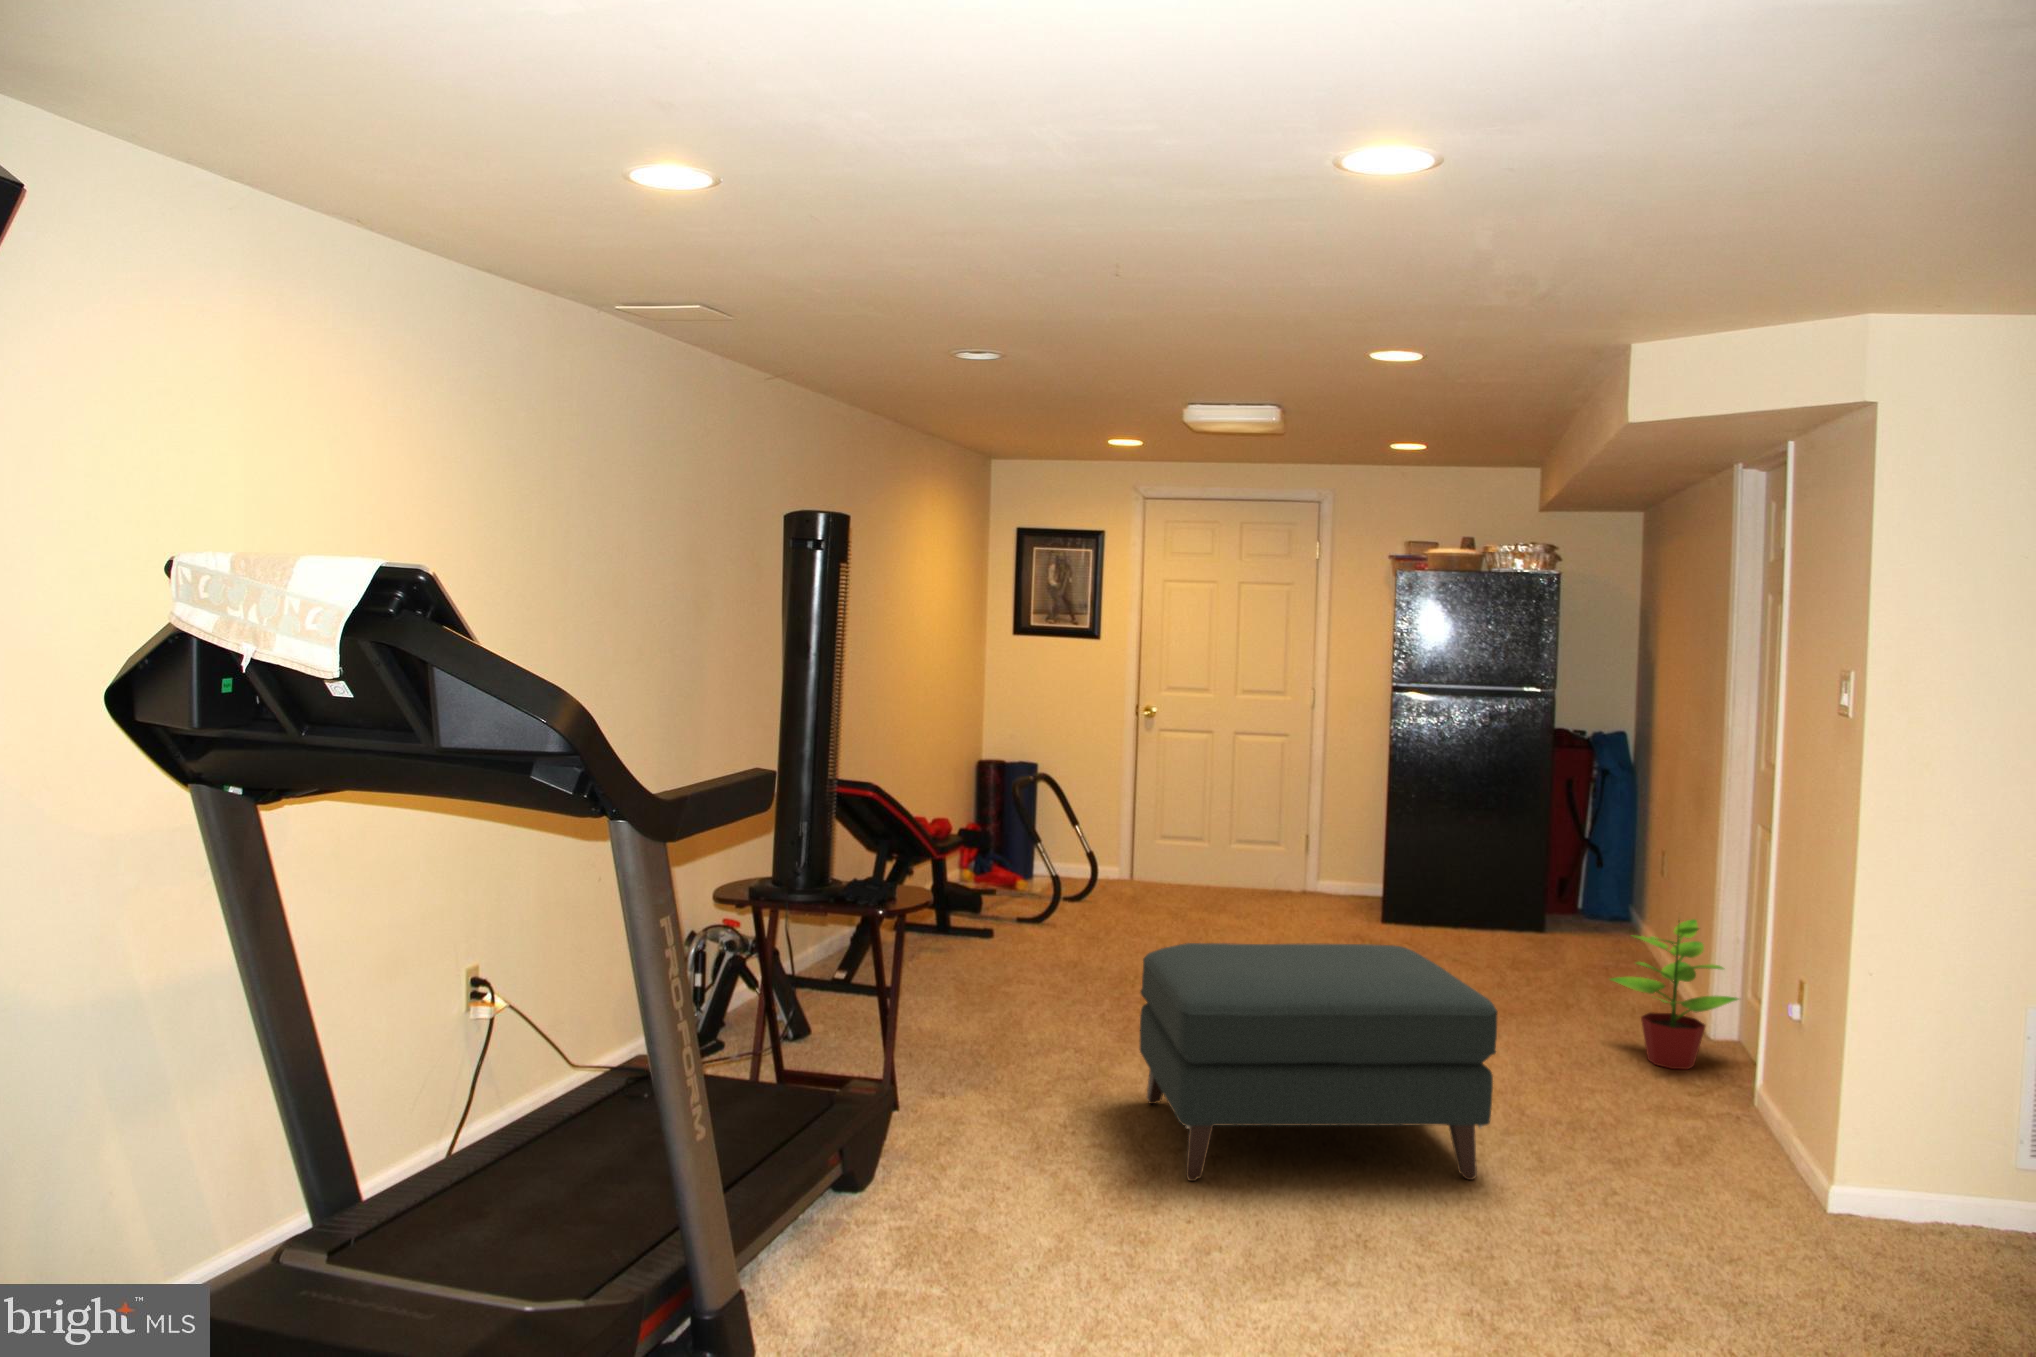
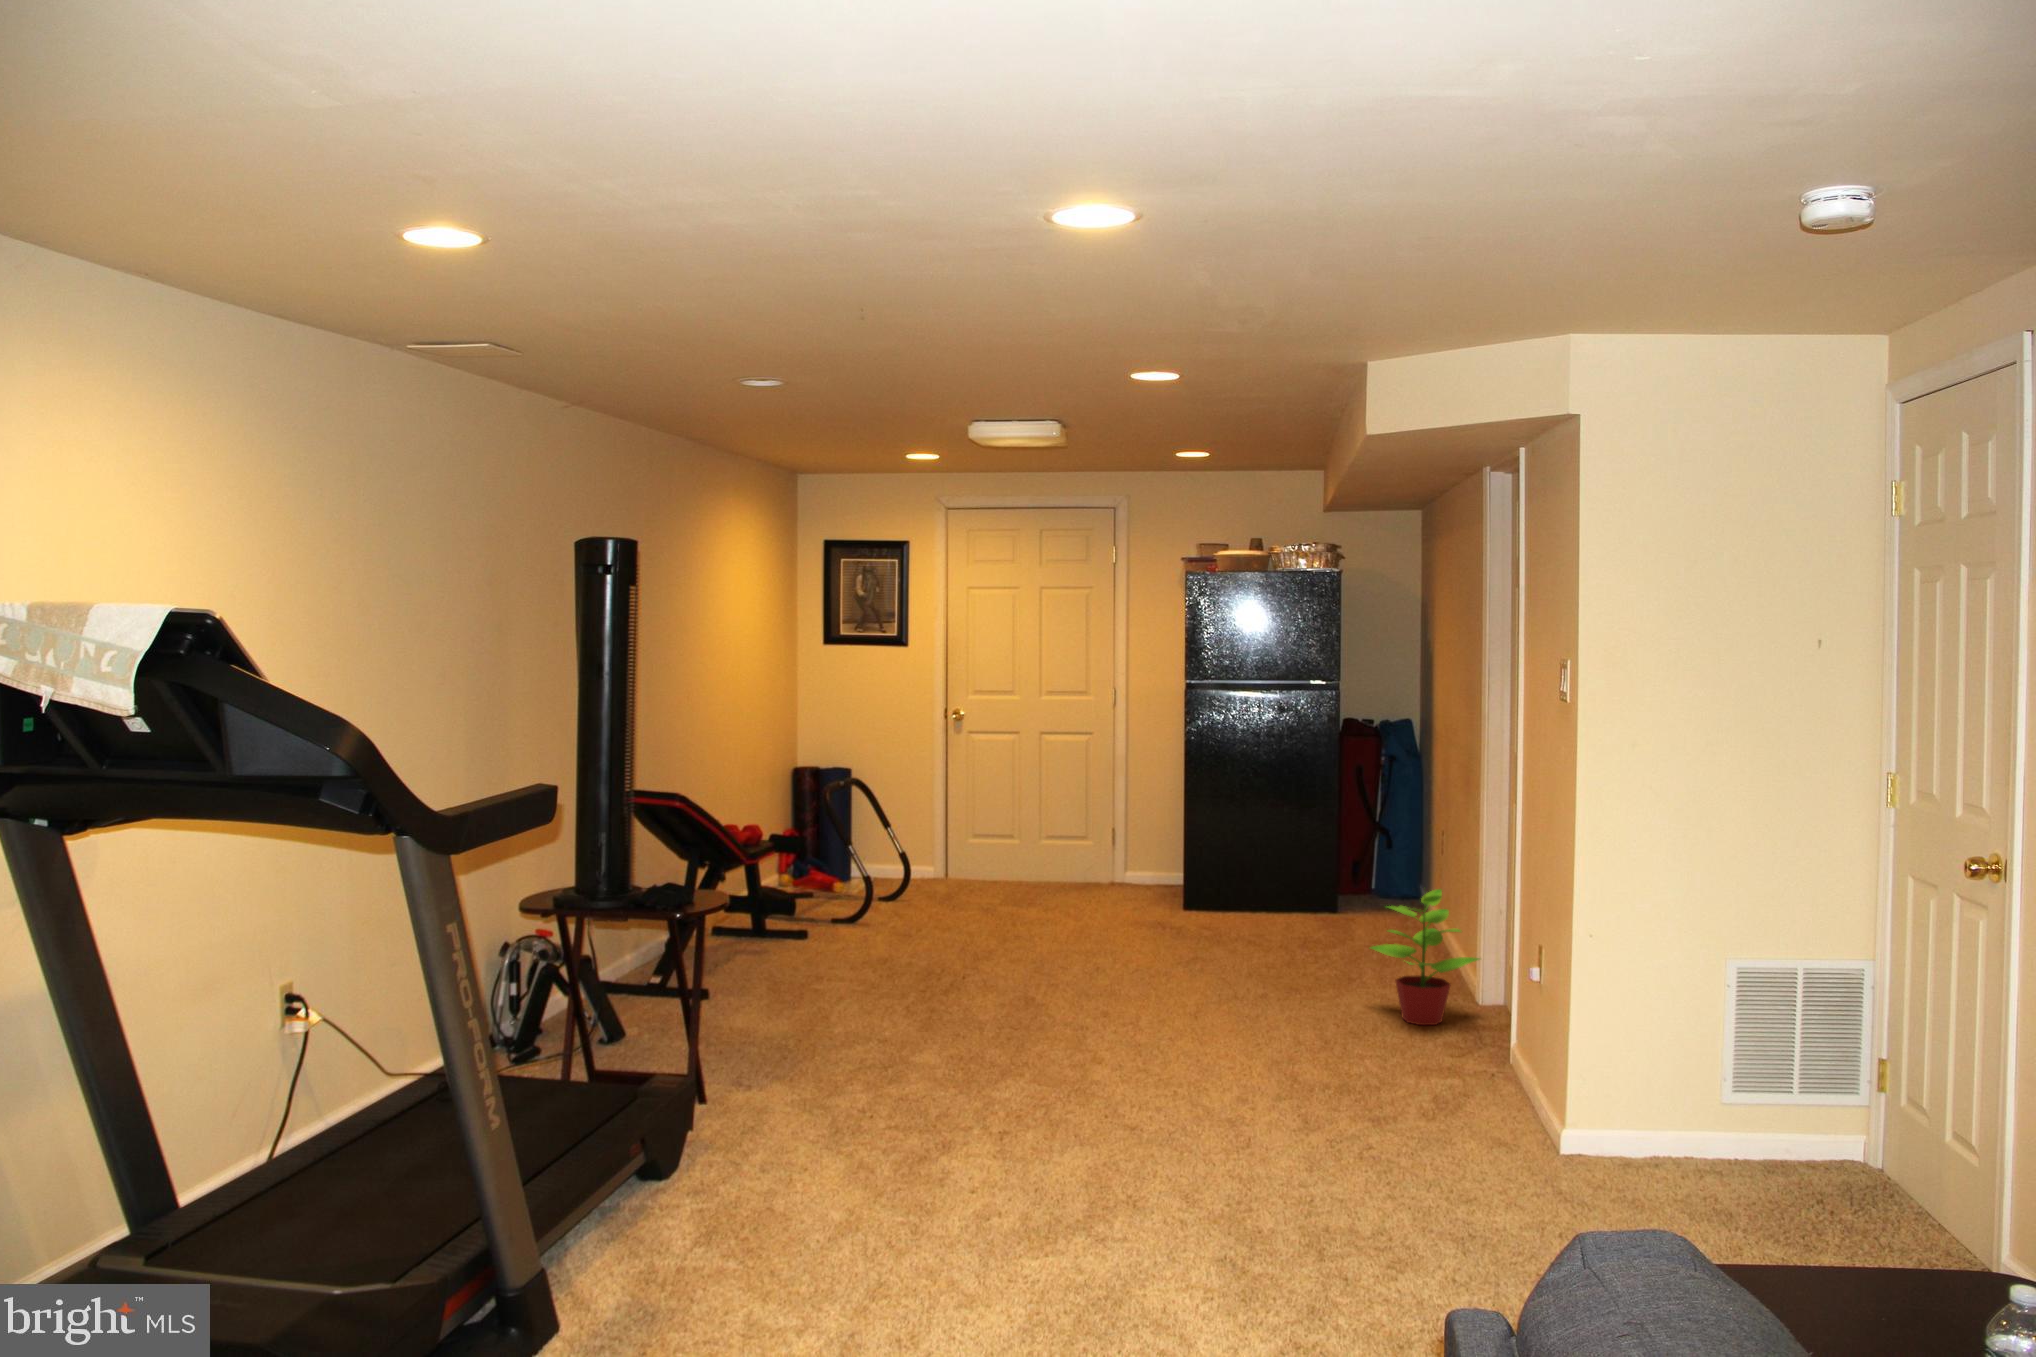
ottoman: present [1140,943,1497,1181] -> none [931,924,1240,1142]

